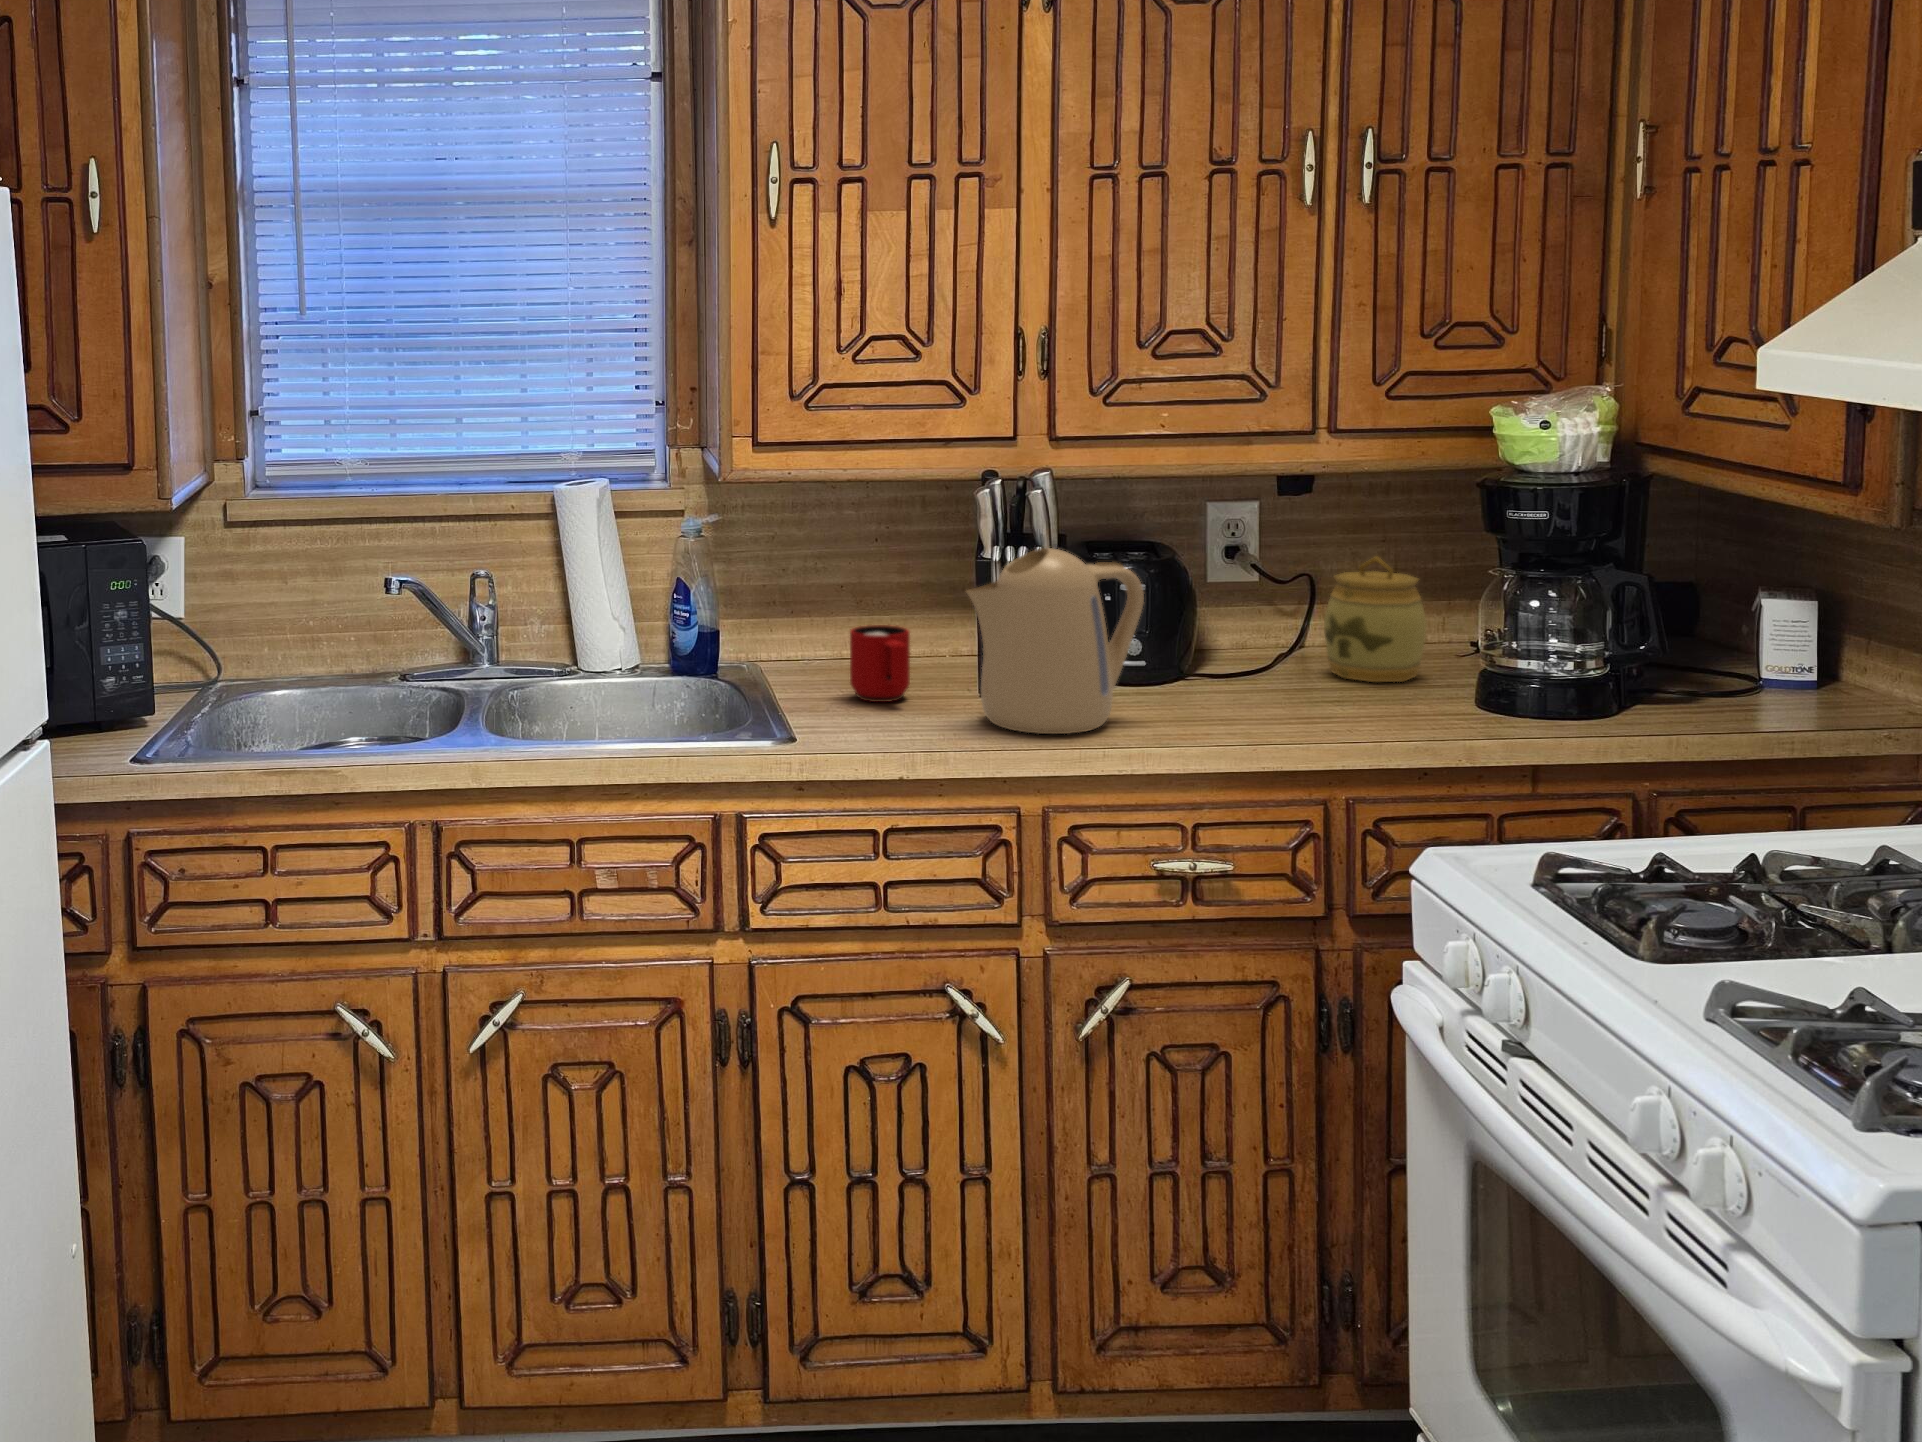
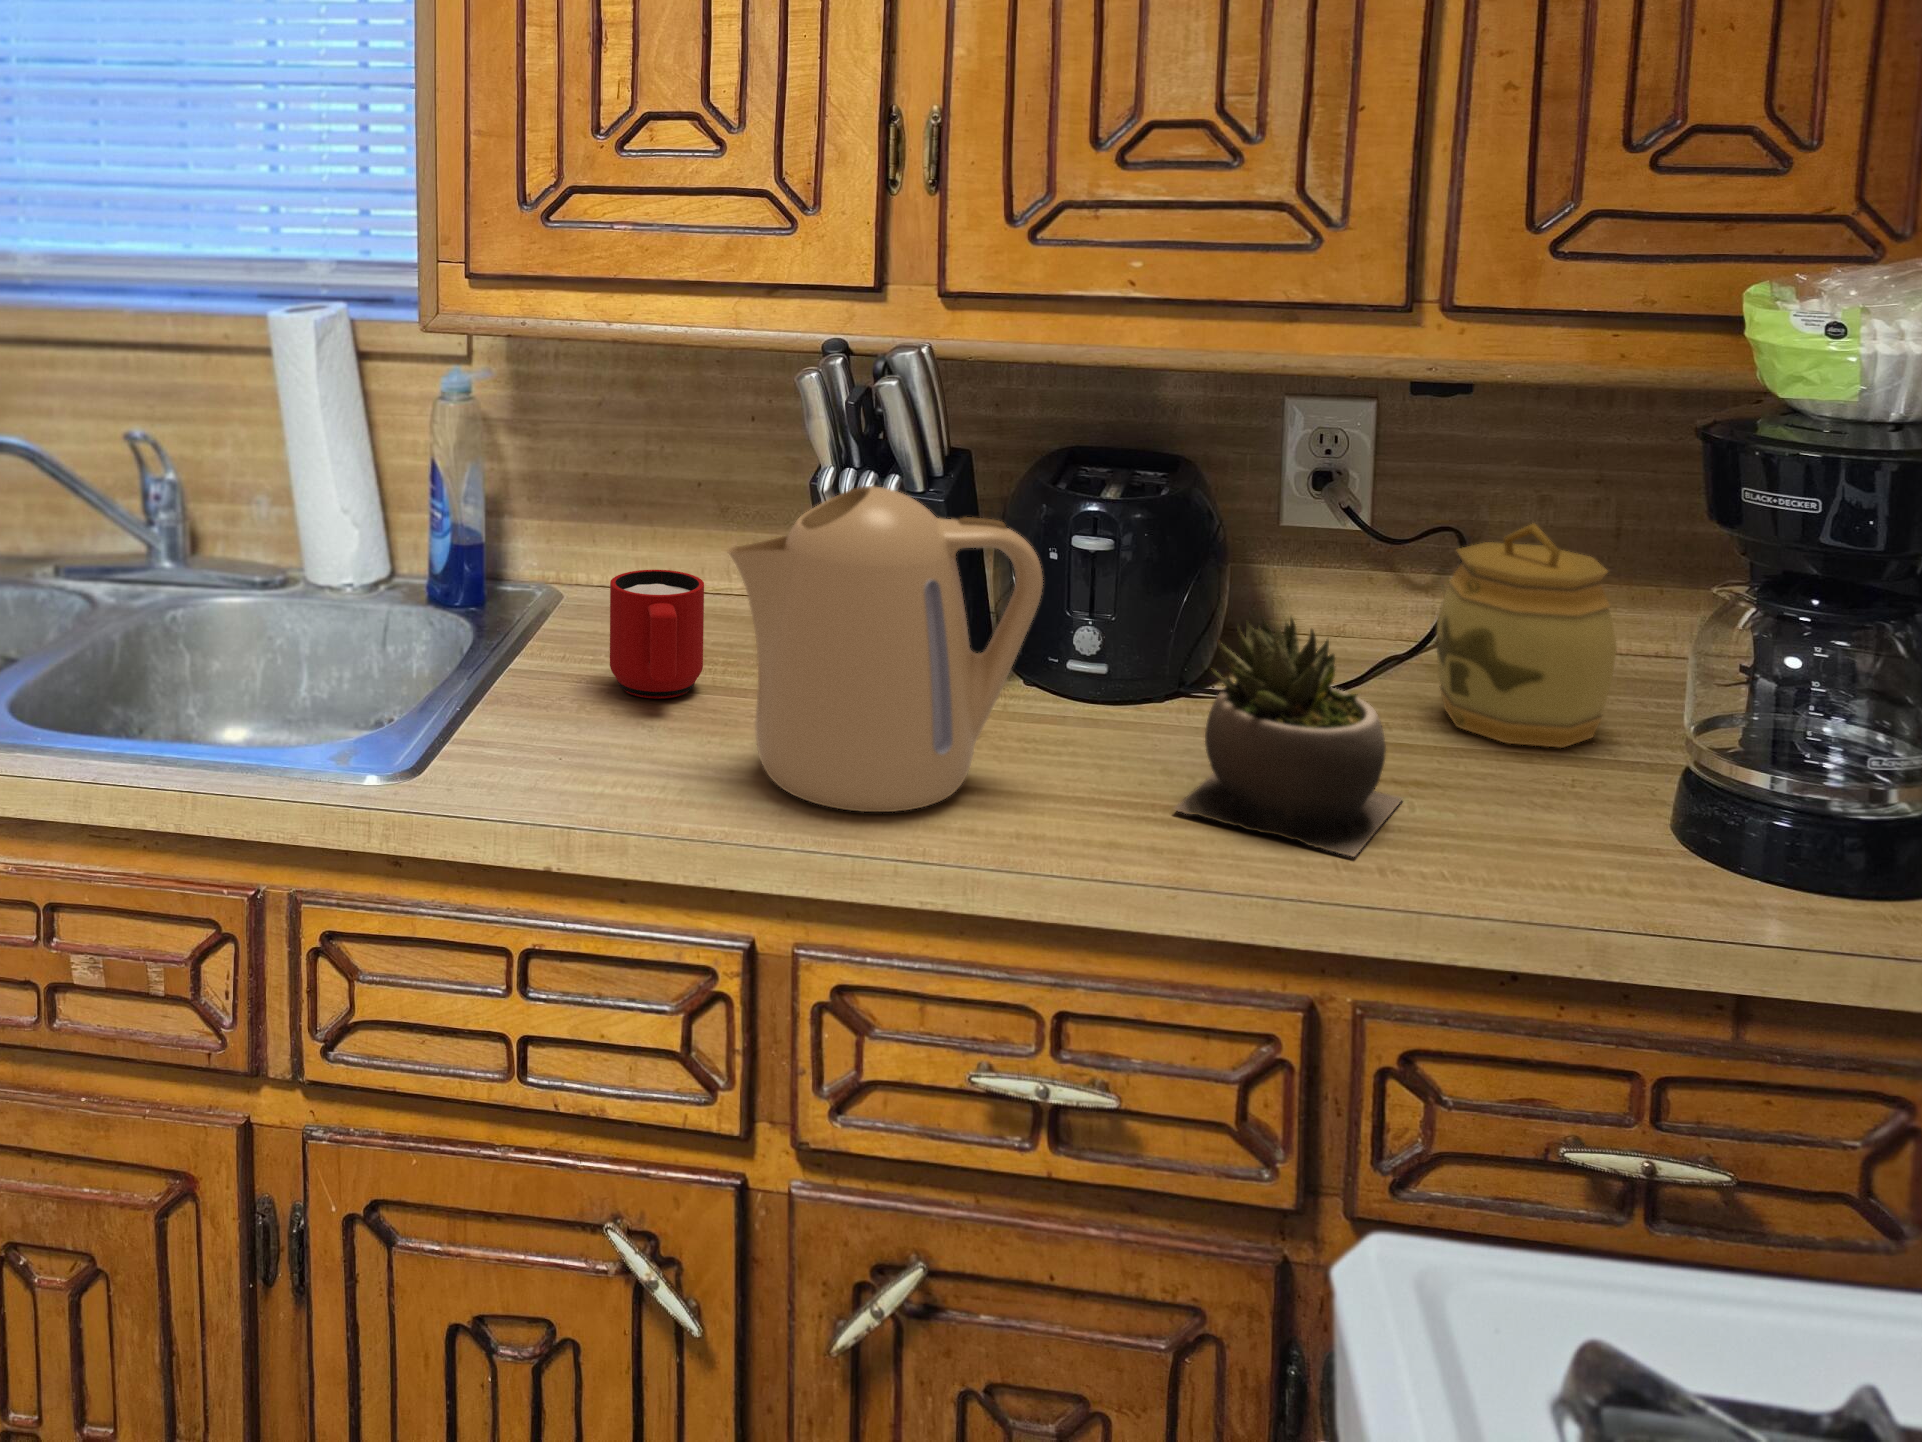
succulent plant: none [1225,605,1339,728] -> present [1174,617,1402,856]

